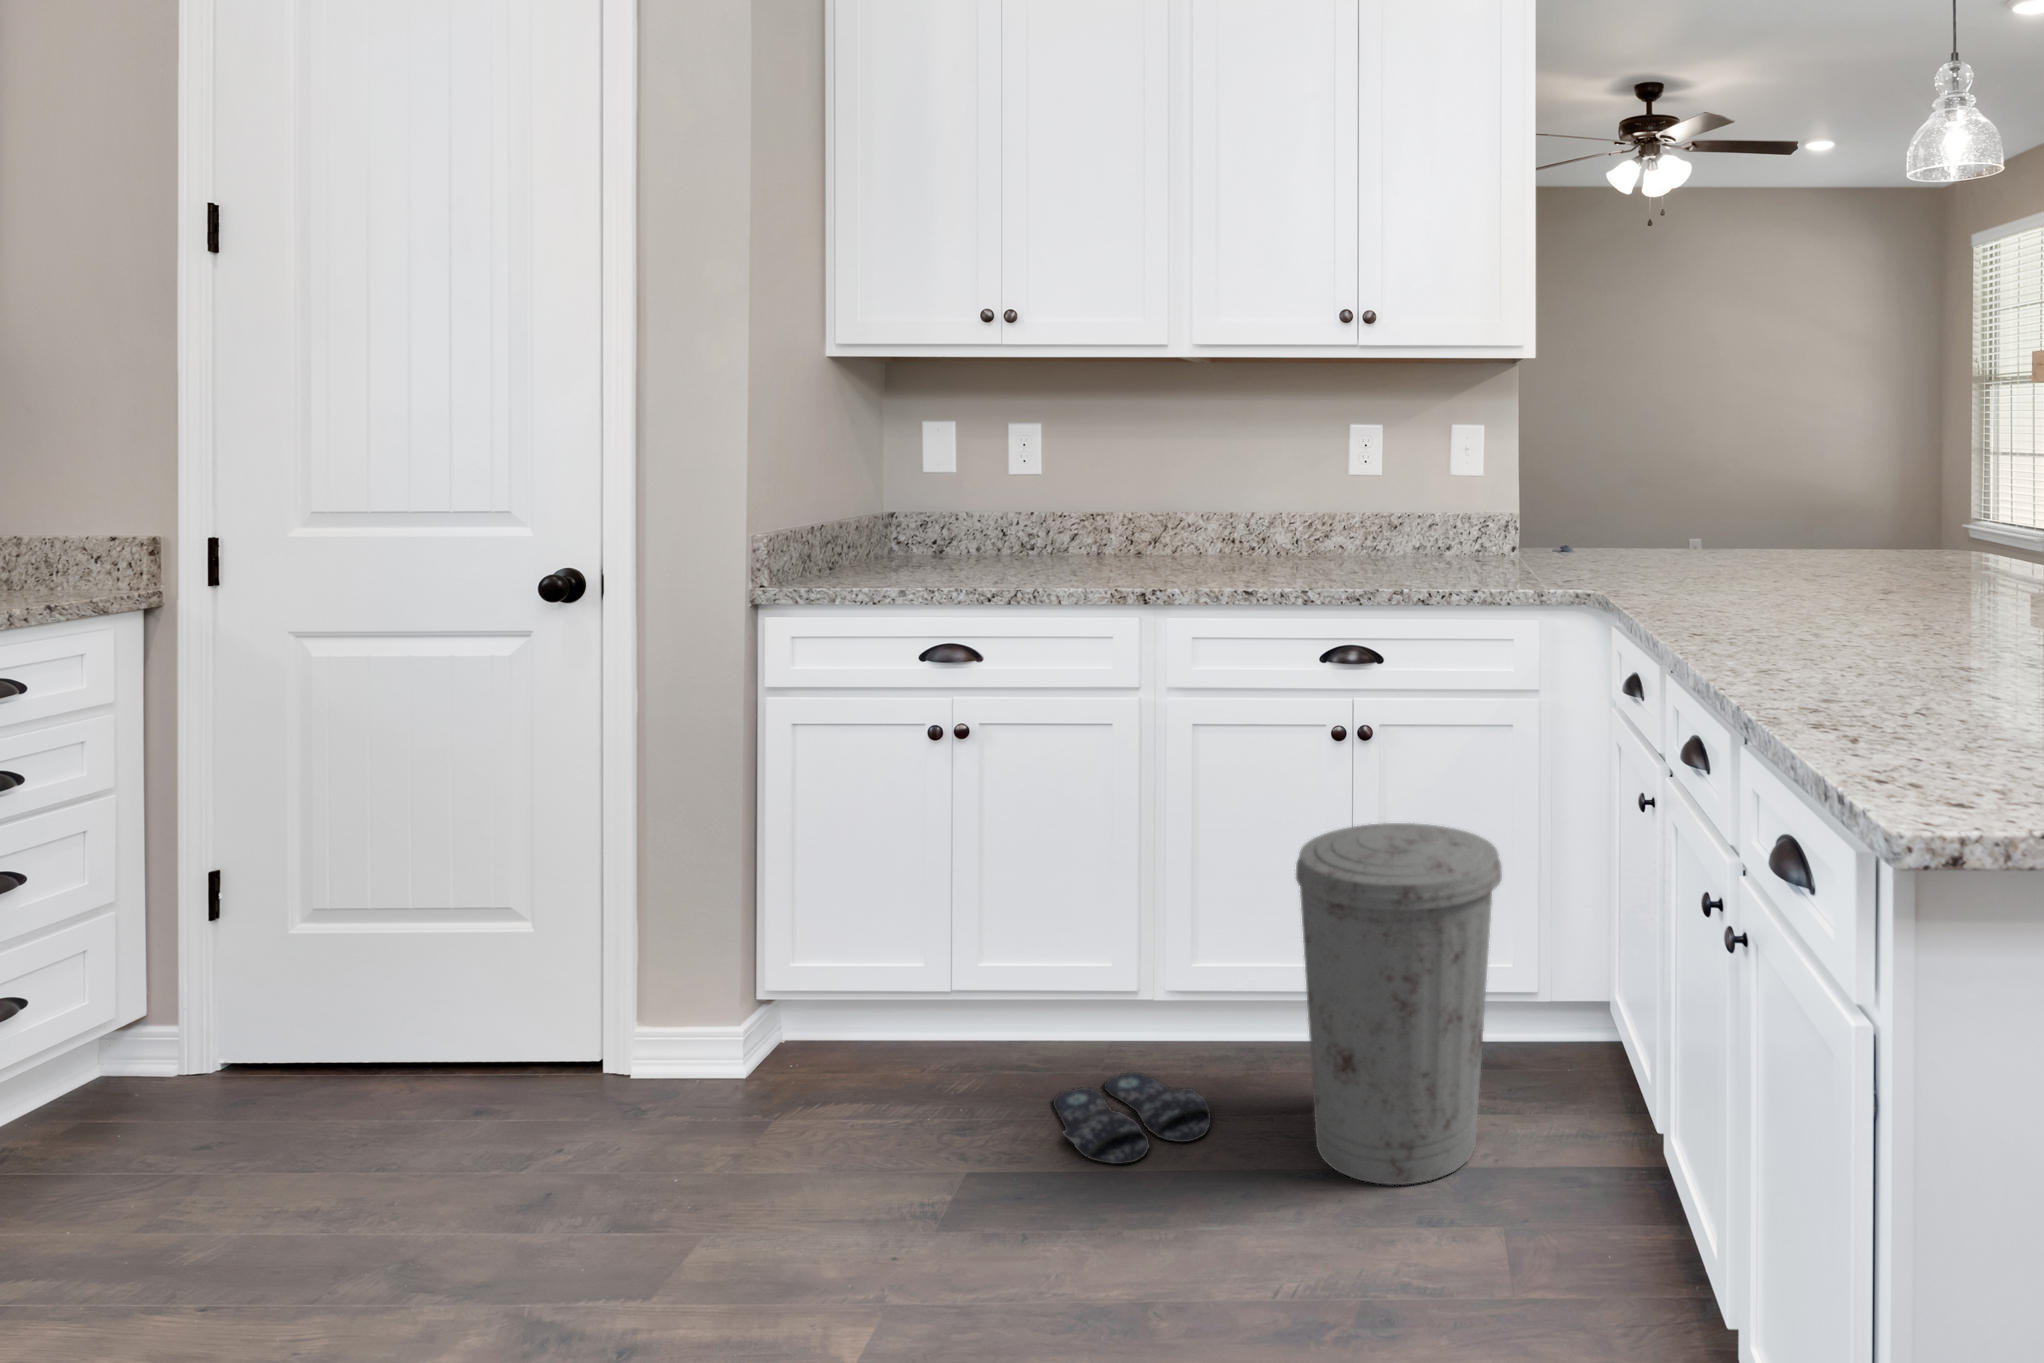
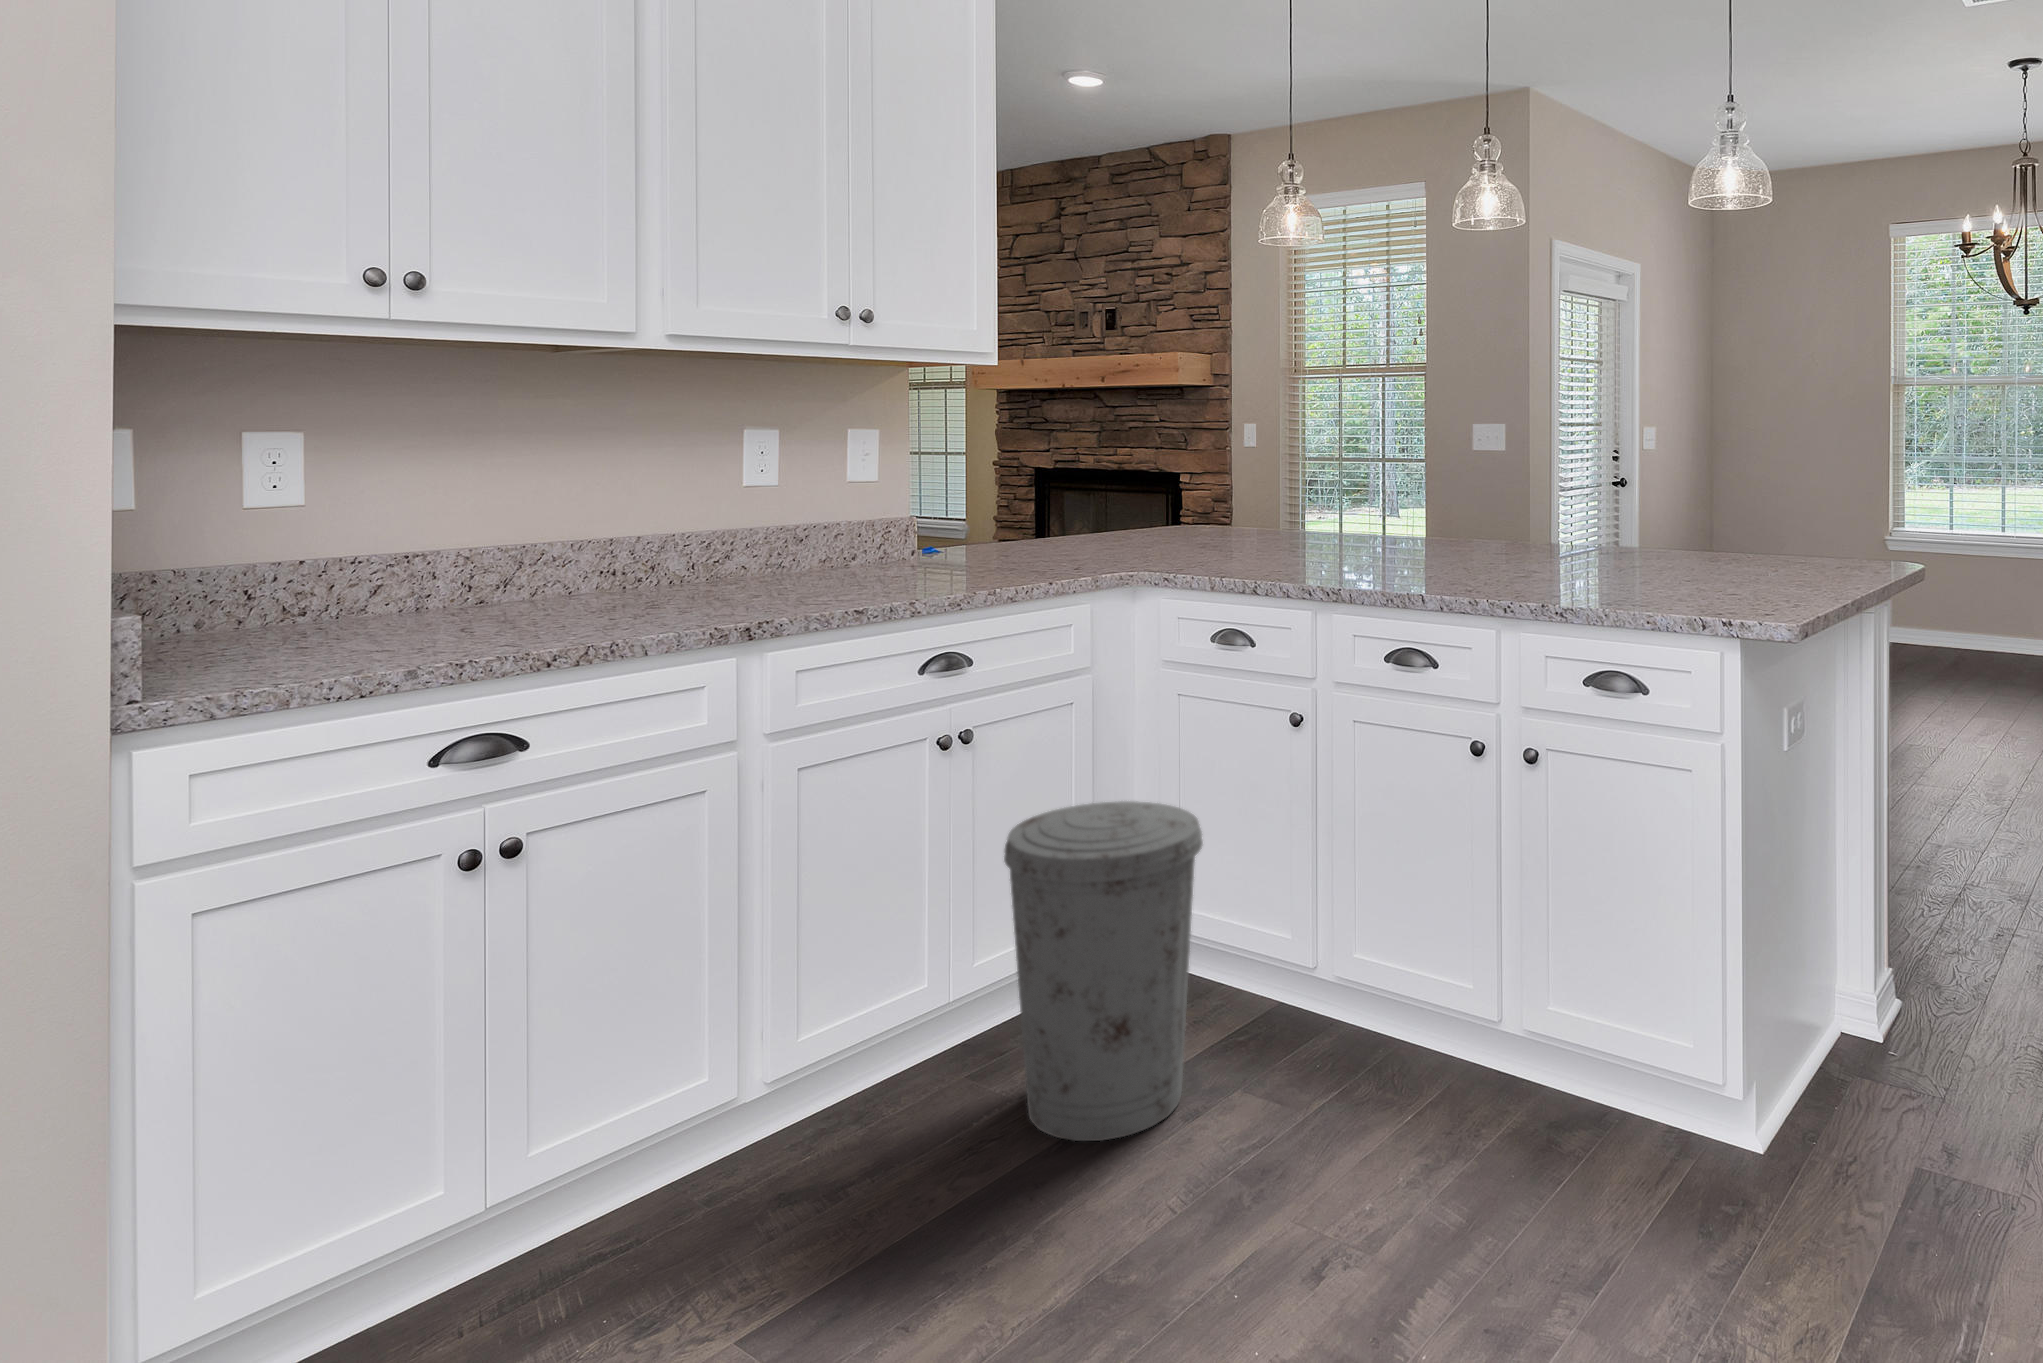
slippers: present [1053,1072,1211,1164] -> none [728,1160,948,1265]

